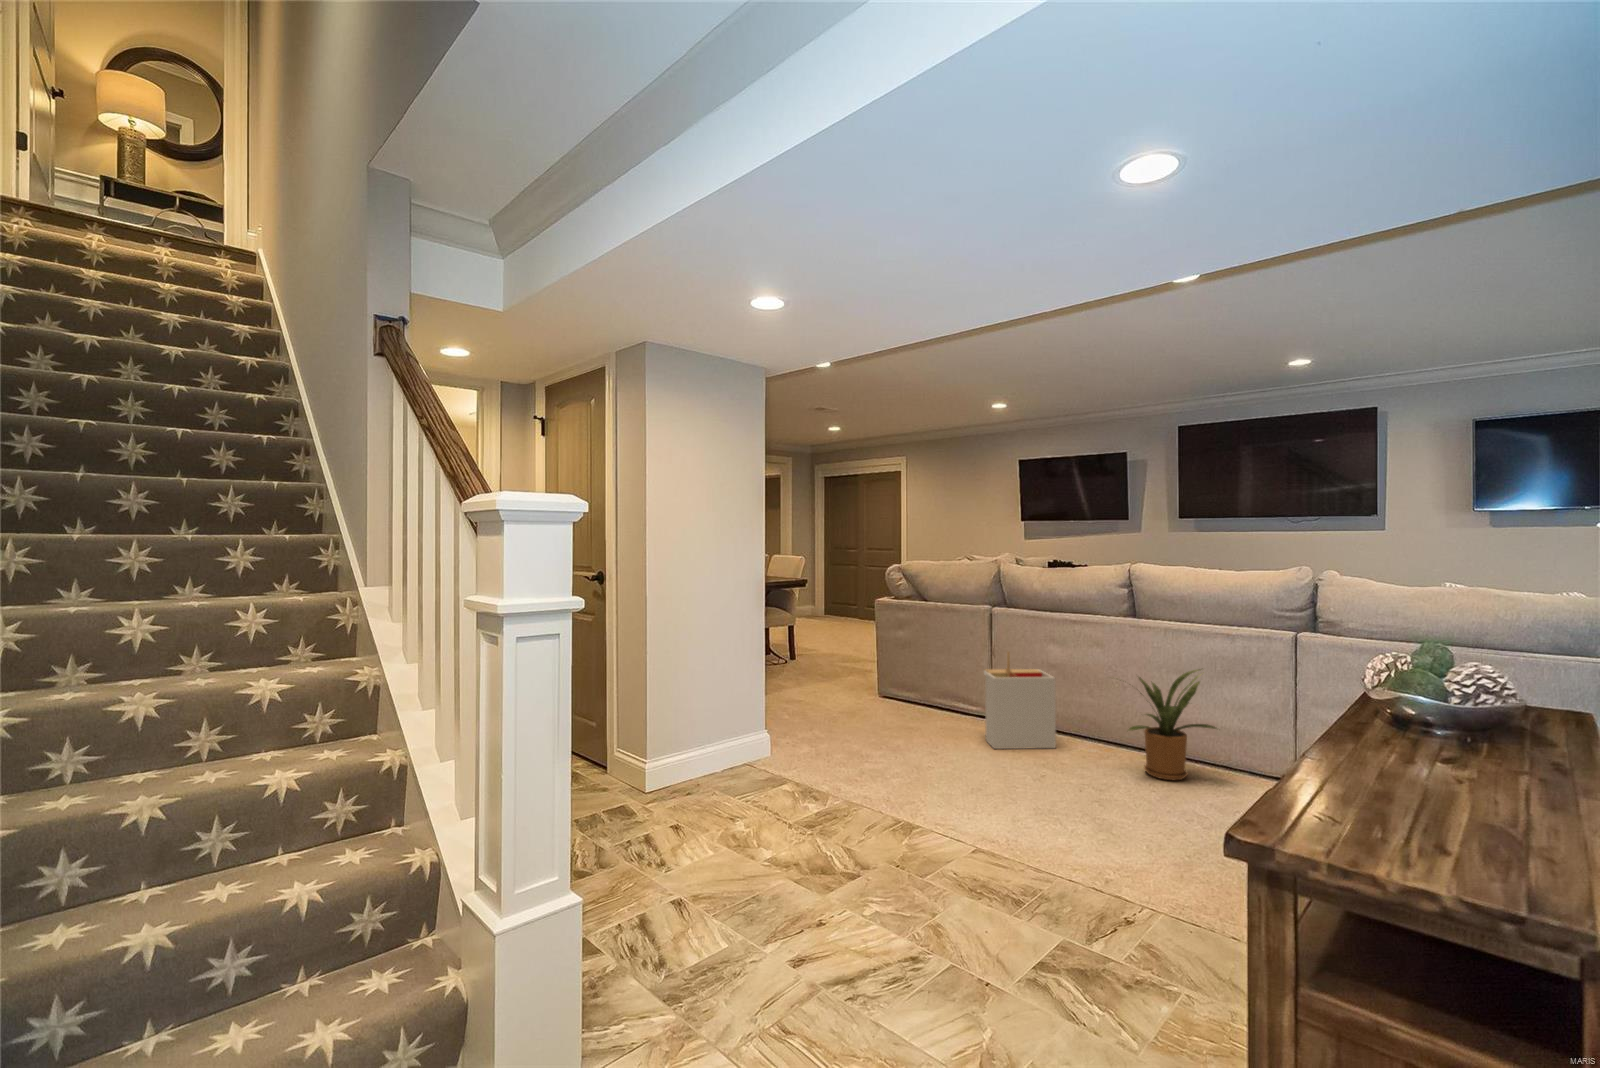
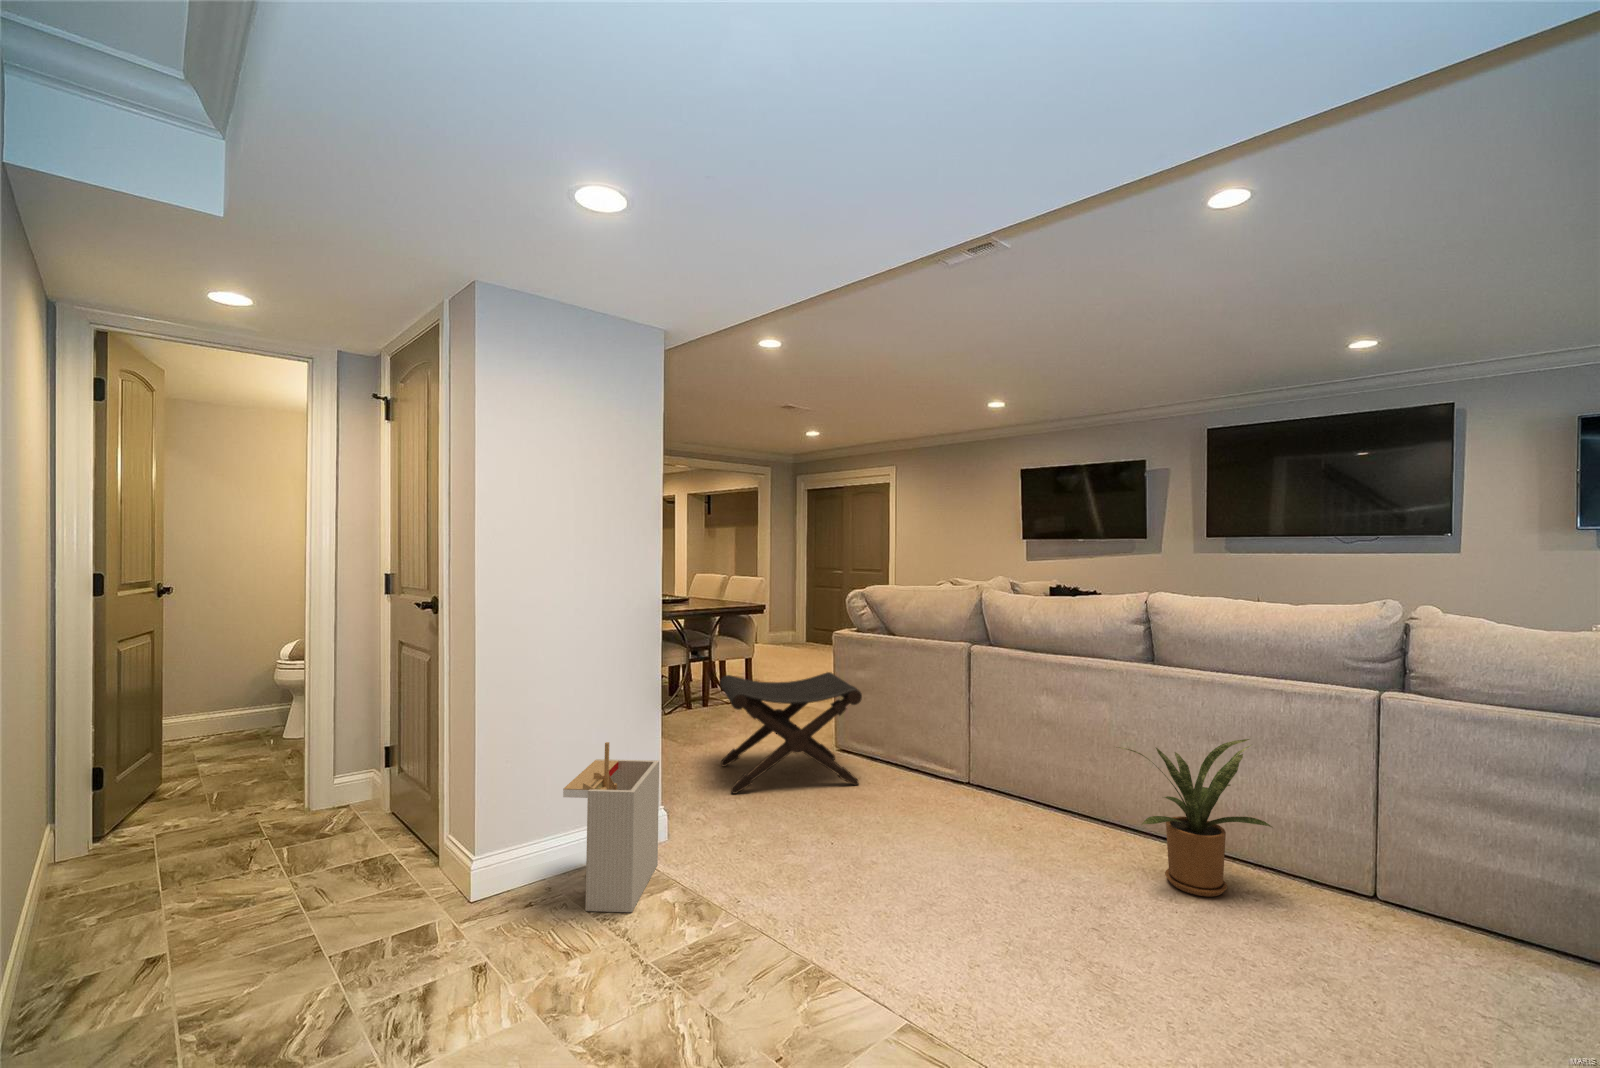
footstool: none [787,633,906,727] -> present [720,672,862,793]
storage bin: present [984,652,1056,749] -> present [563,742,659,912]

